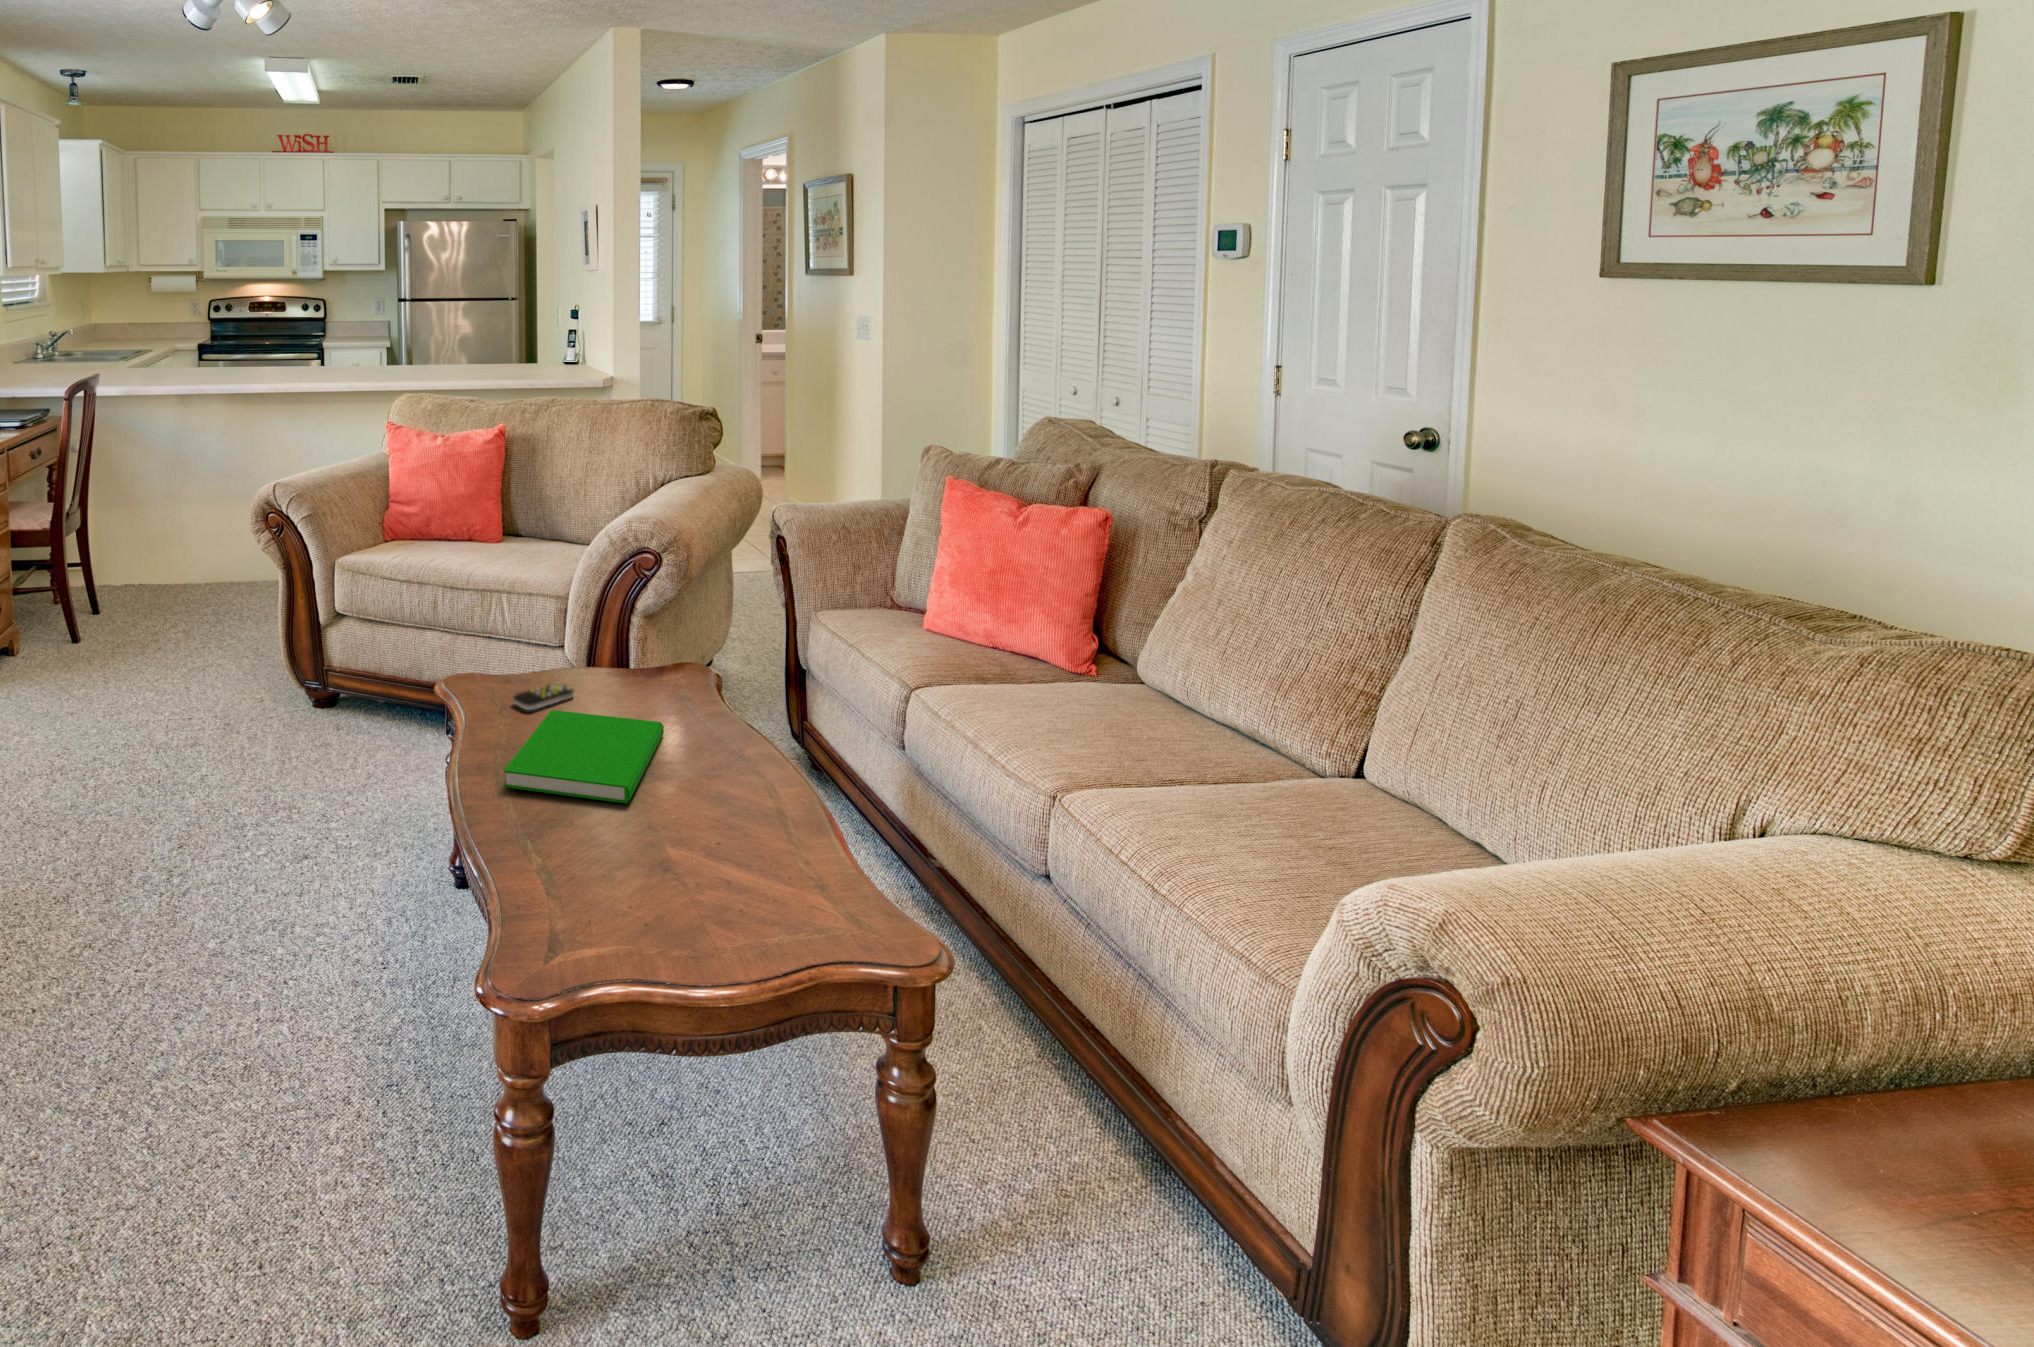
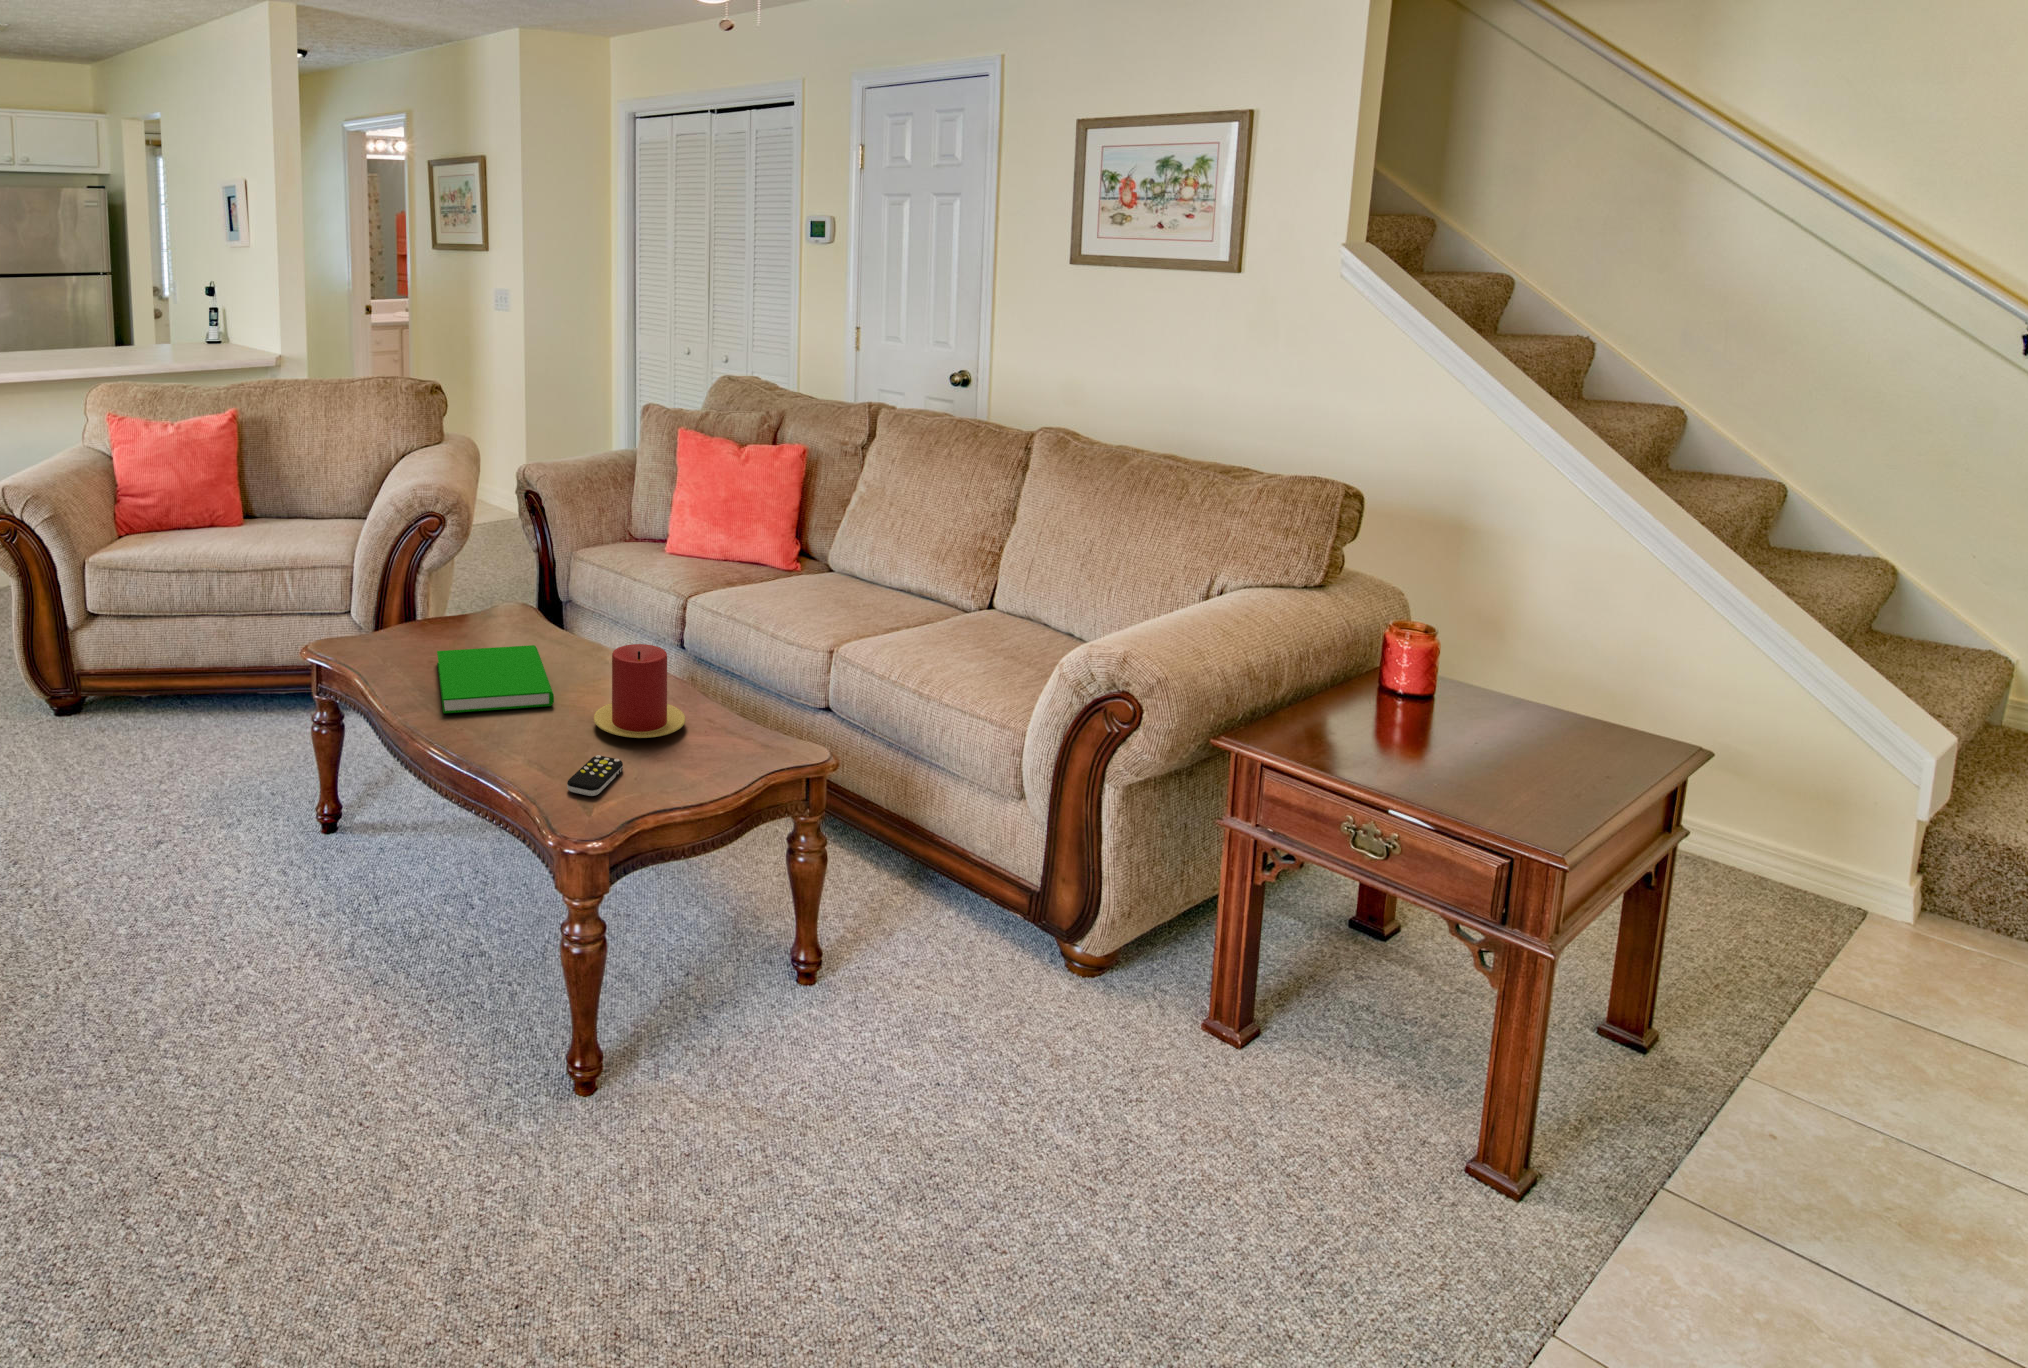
remote control: present [513,682,574,710] -> present [567,755,623,796]
candle: none [650,747,769,877] -> present [594,644,685,738]

